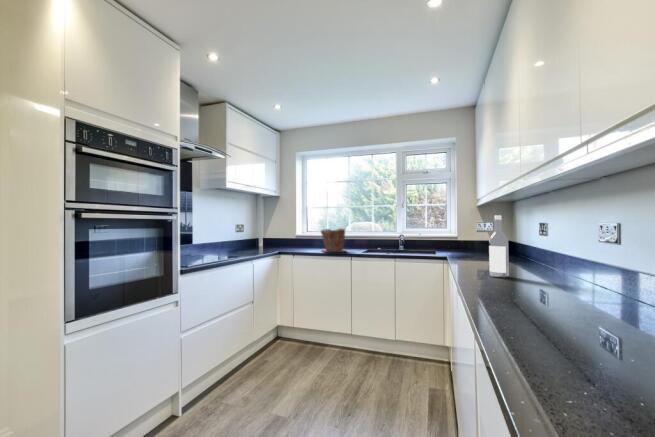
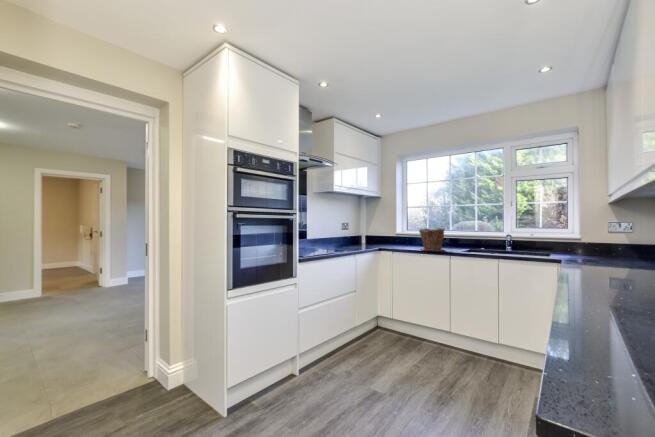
wine bottle: present [489,215,509,277] -> none [603,217,628,284]

